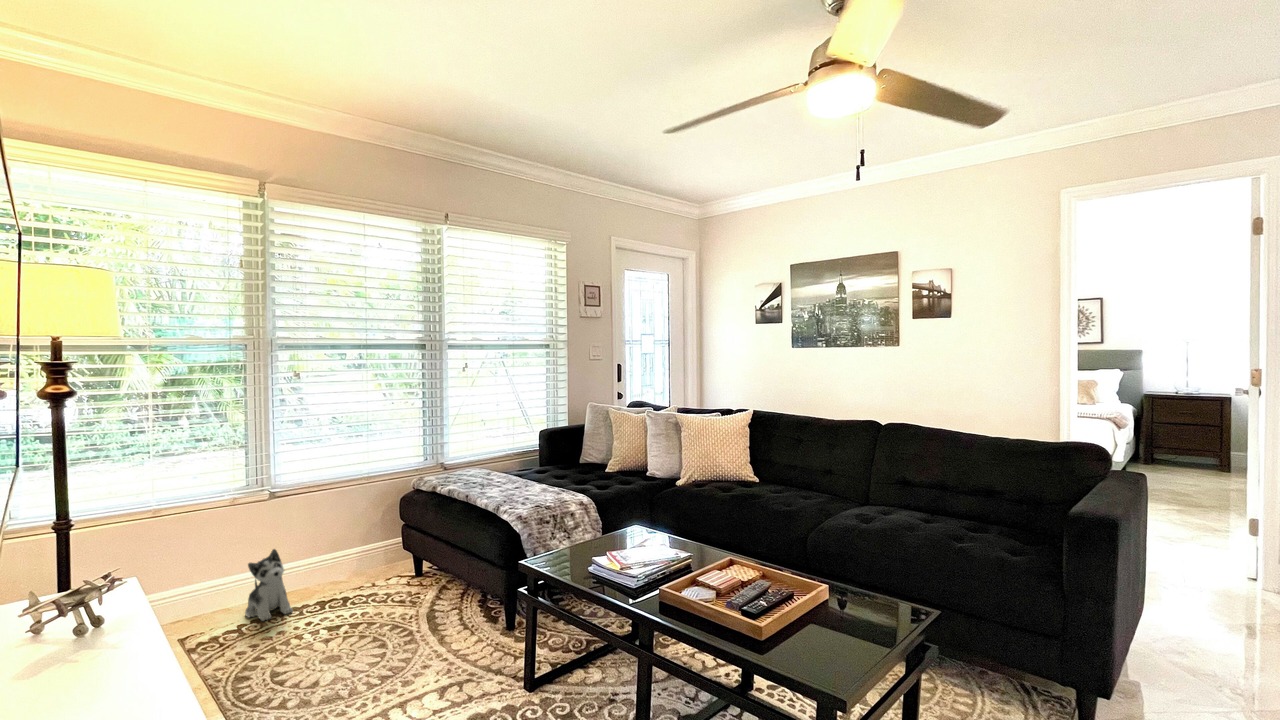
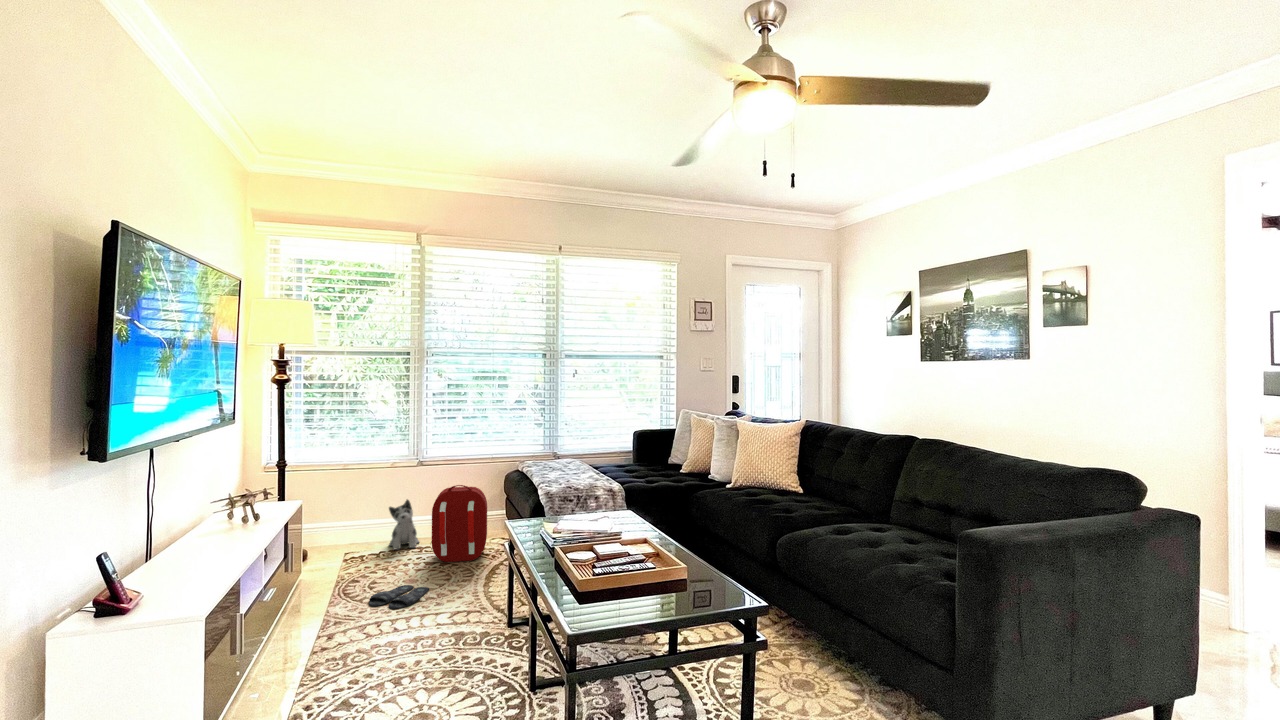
backpack: none [333,519,413,622] -> present [431,485,487,562]
slippers: none [317,659,390,701] -> present [369,585,429,609]

